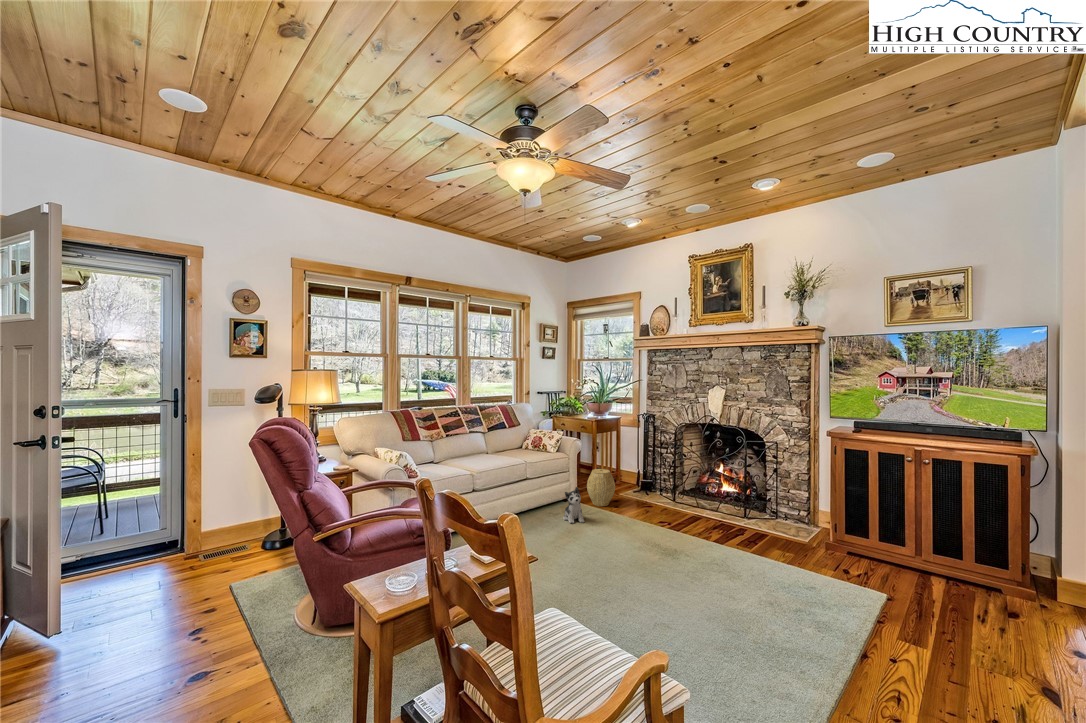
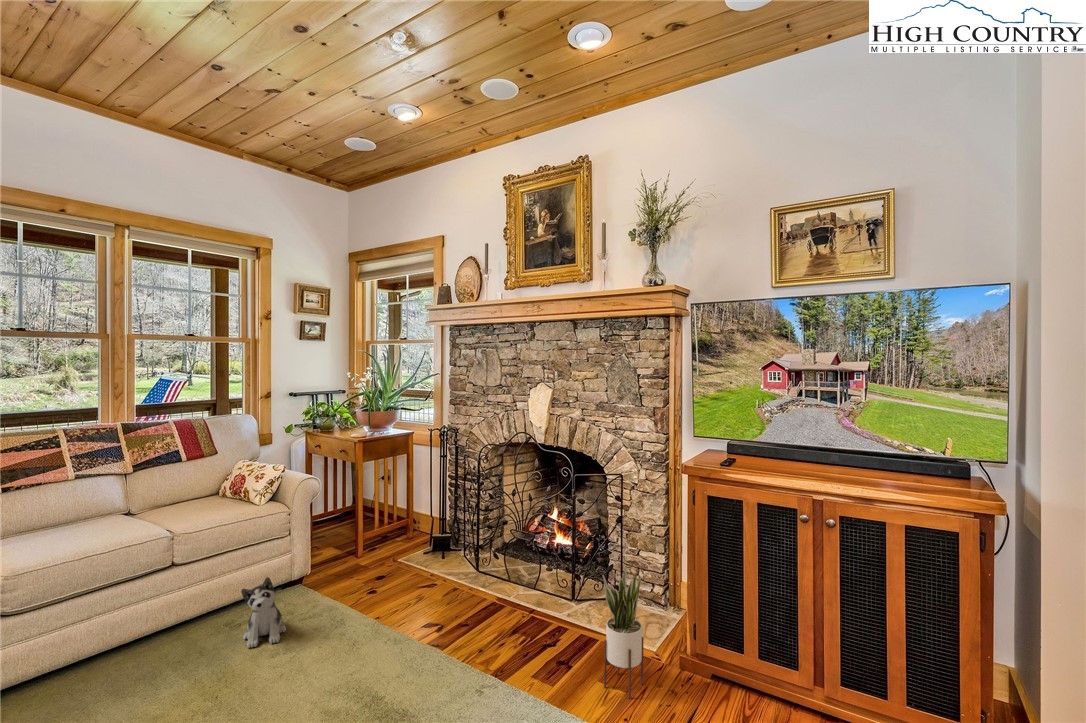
woven basket: present [587,469,615,506] -> none [321,528,371,594]
potted plant: none [785,486,809,558] -> present [603,568,644,699]

